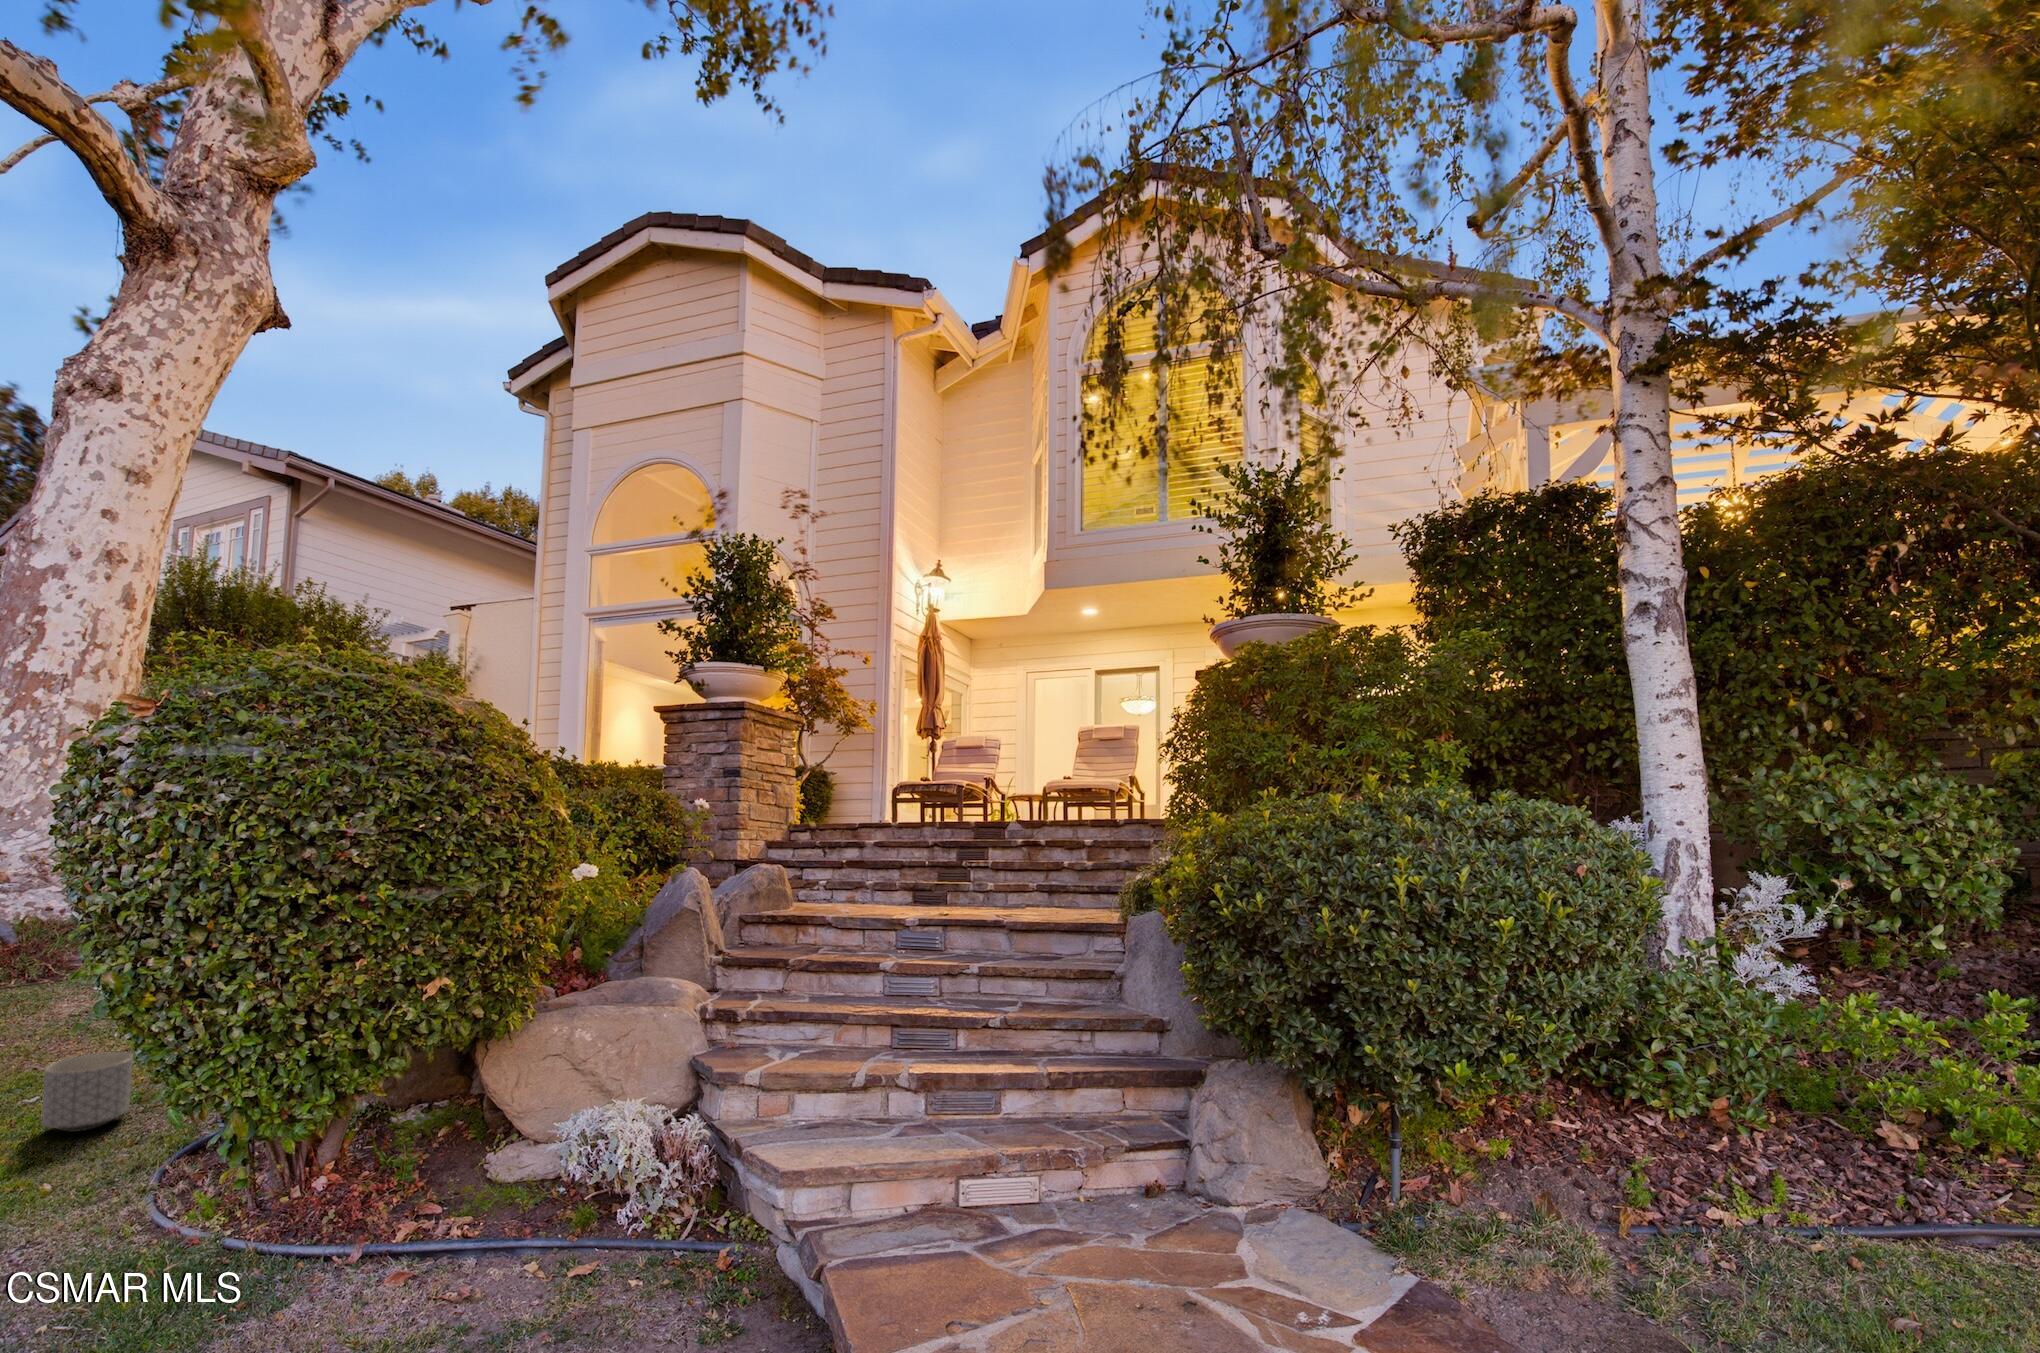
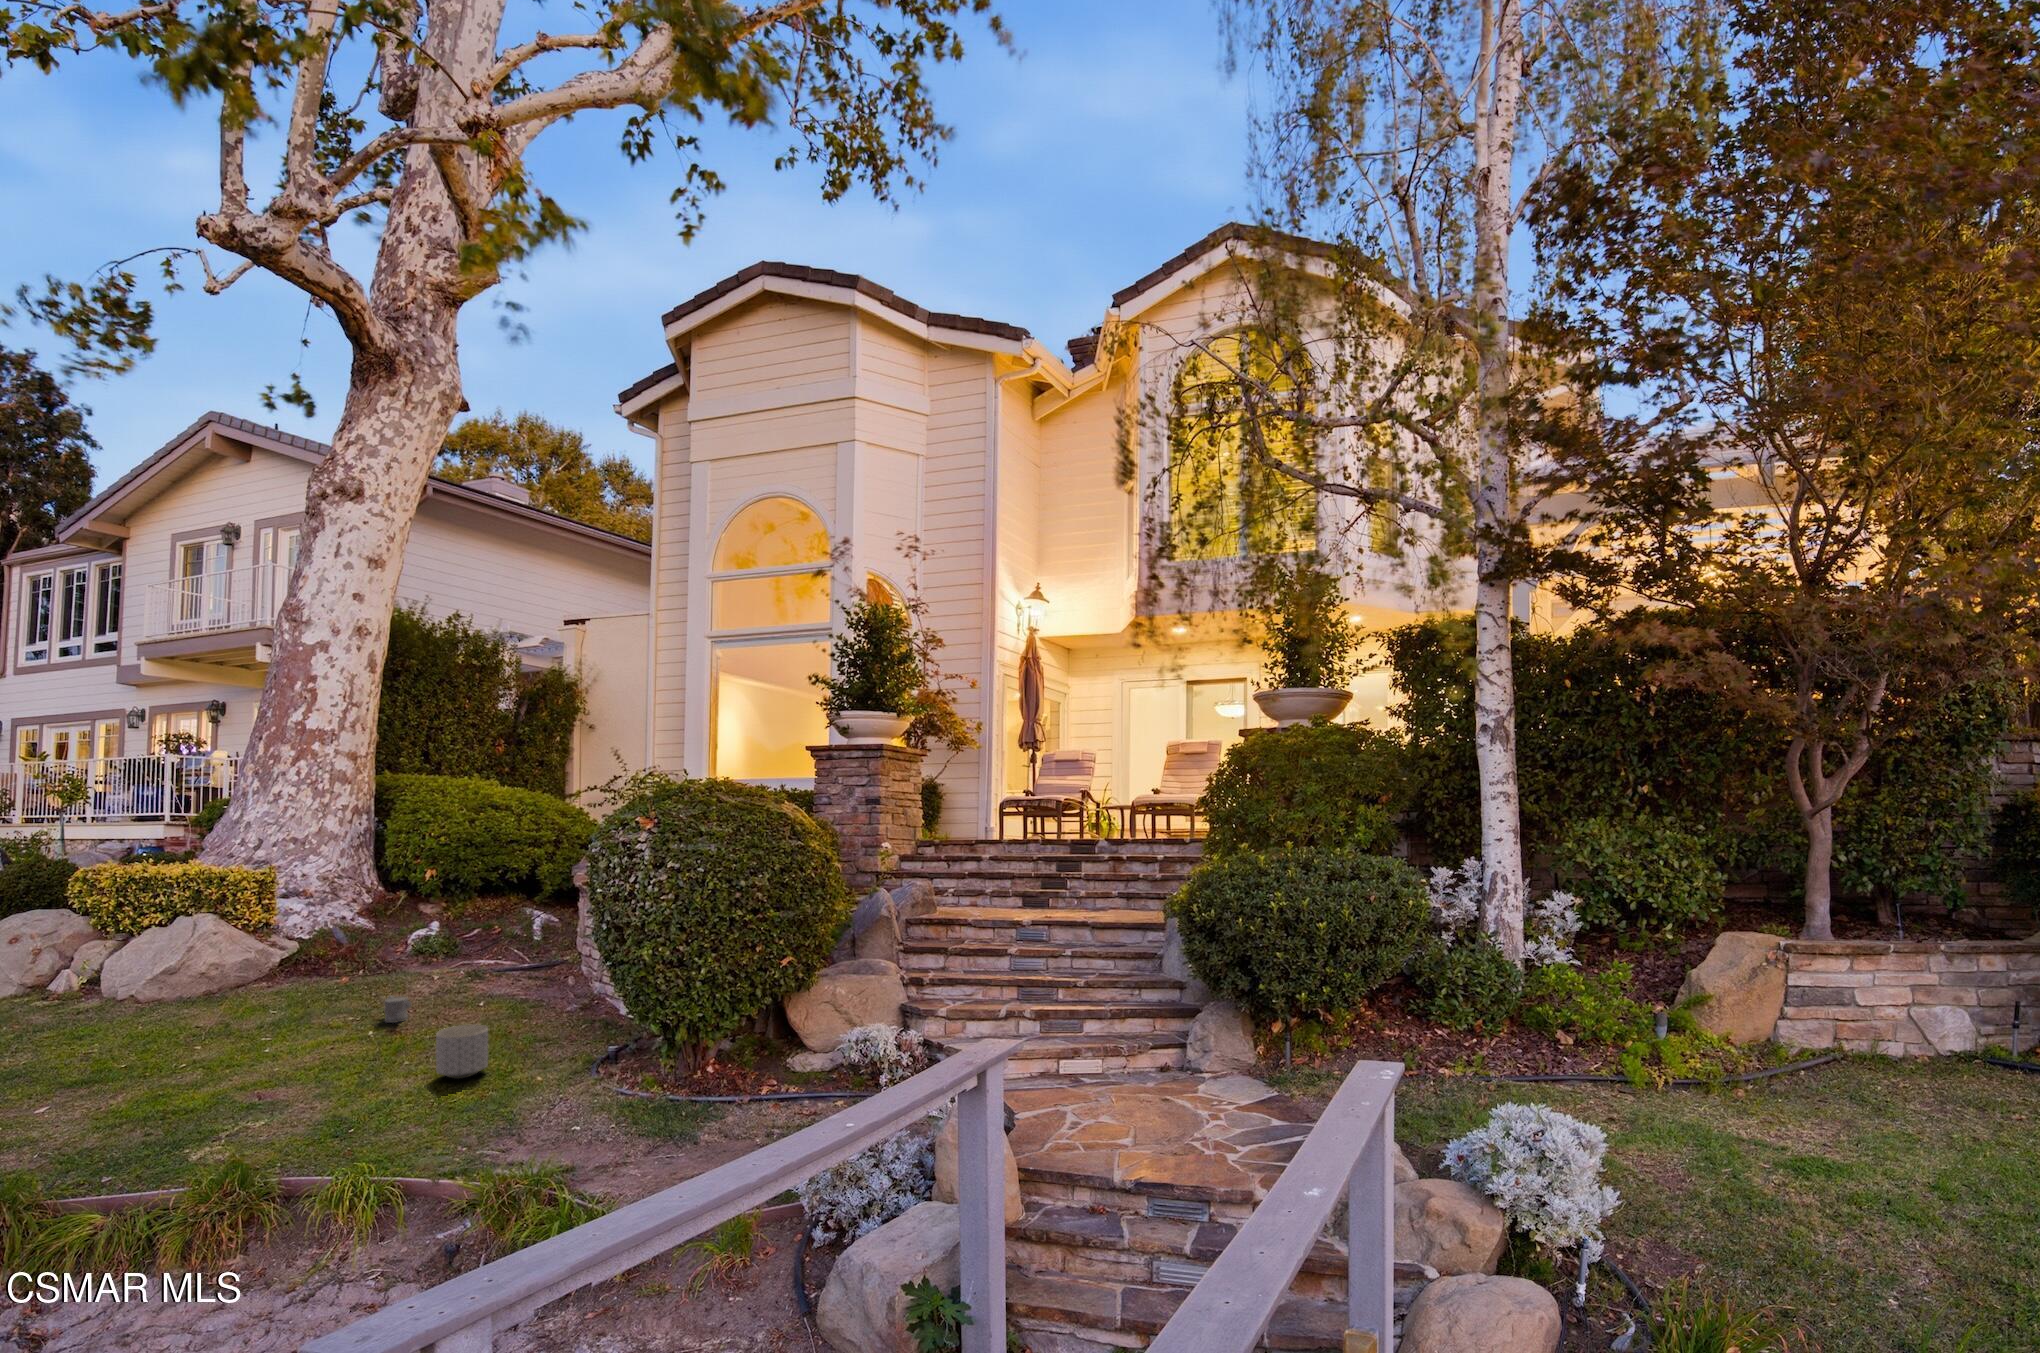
watering can: none [37,1007,78,1045] -> present [385,996,411,1023]

